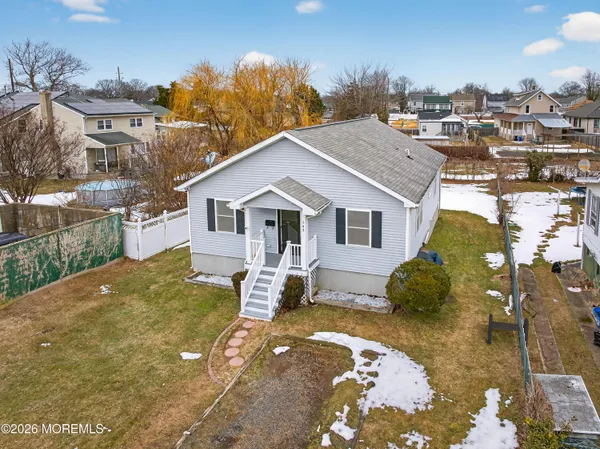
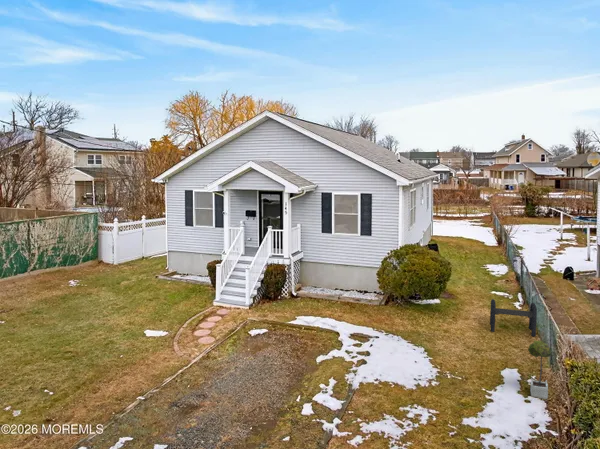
potted tree: none [508,375,529,424] -> present [528,341,553,399]

